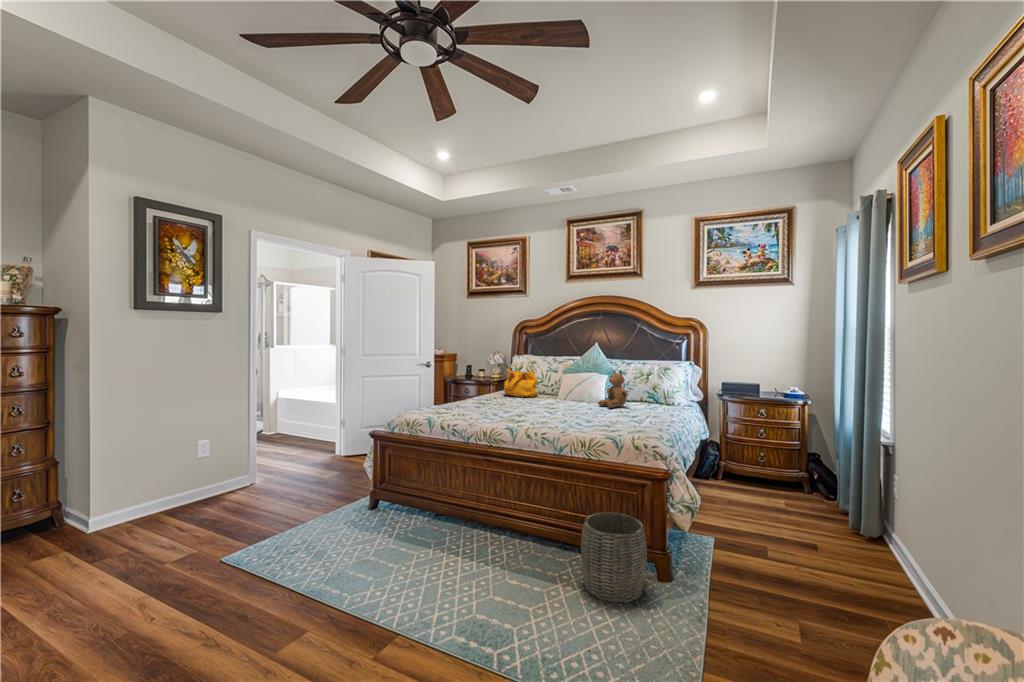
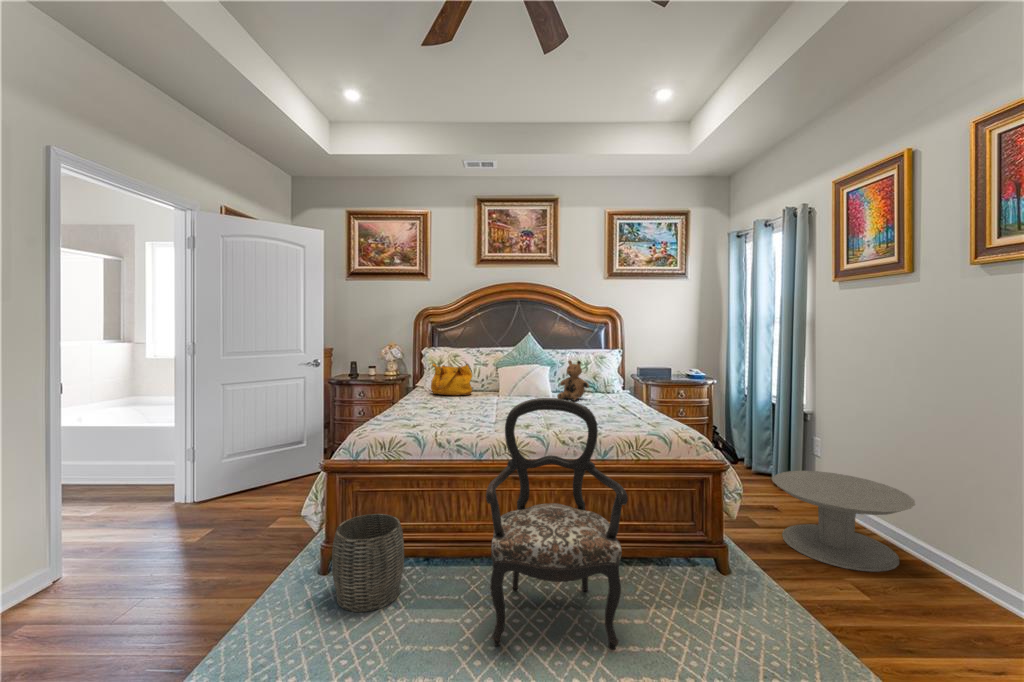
armchair: none [417,396,536,600] -> present [486,398,628,650]
side table: none [764,502,930,628] -> present [773,471,915,572]
woven basket: present [581,513,647,603] -> present [332,514,404,612]

